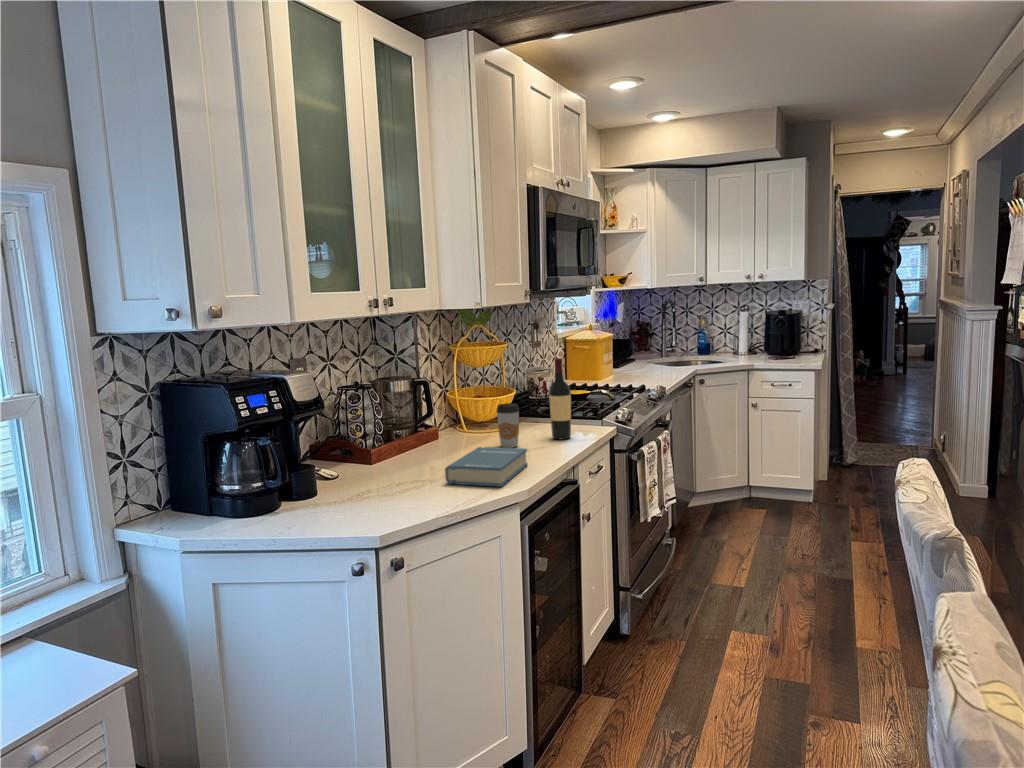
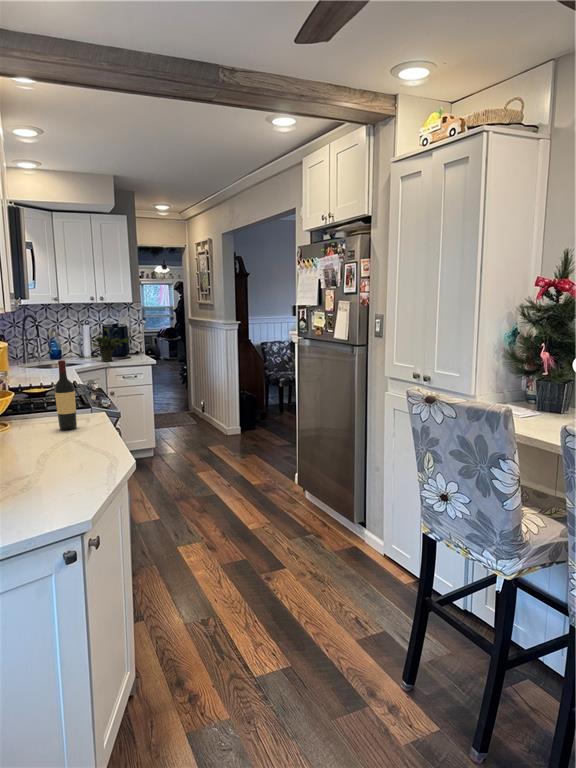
potted plant: none [738,316,789,362] -> present [92,328,129,362]
coffee cup: present [497,403,519,448] -> none [19,403,43,444]
hardback book: present [445,447,528,487] -> none [31,437,98,479]

